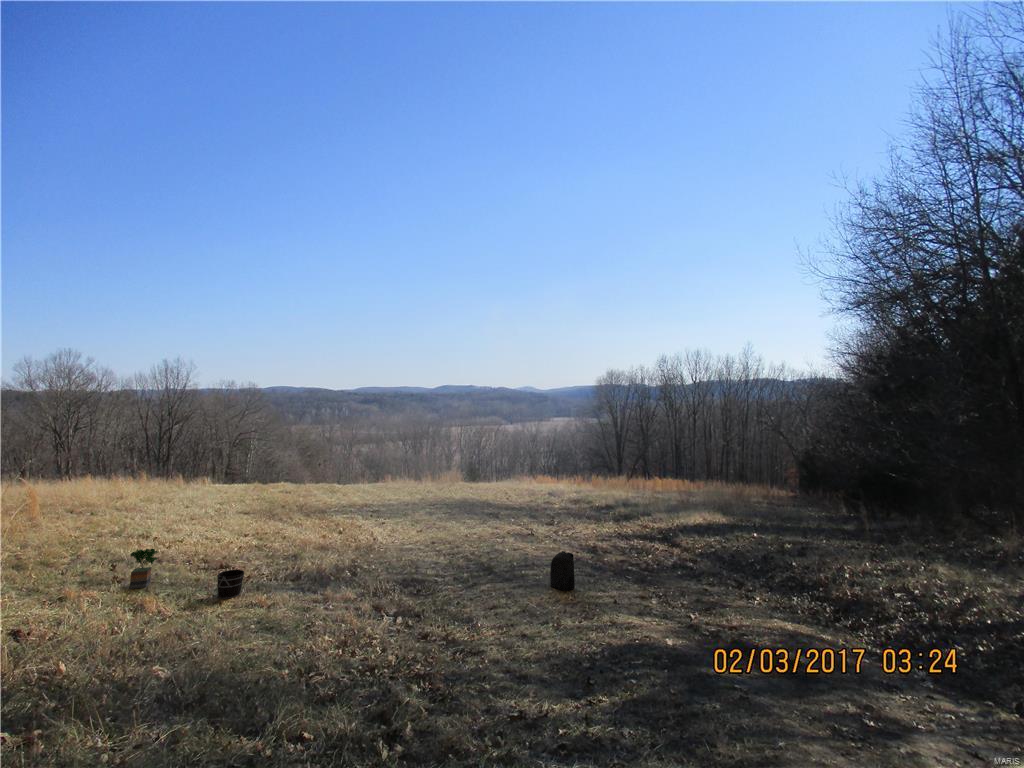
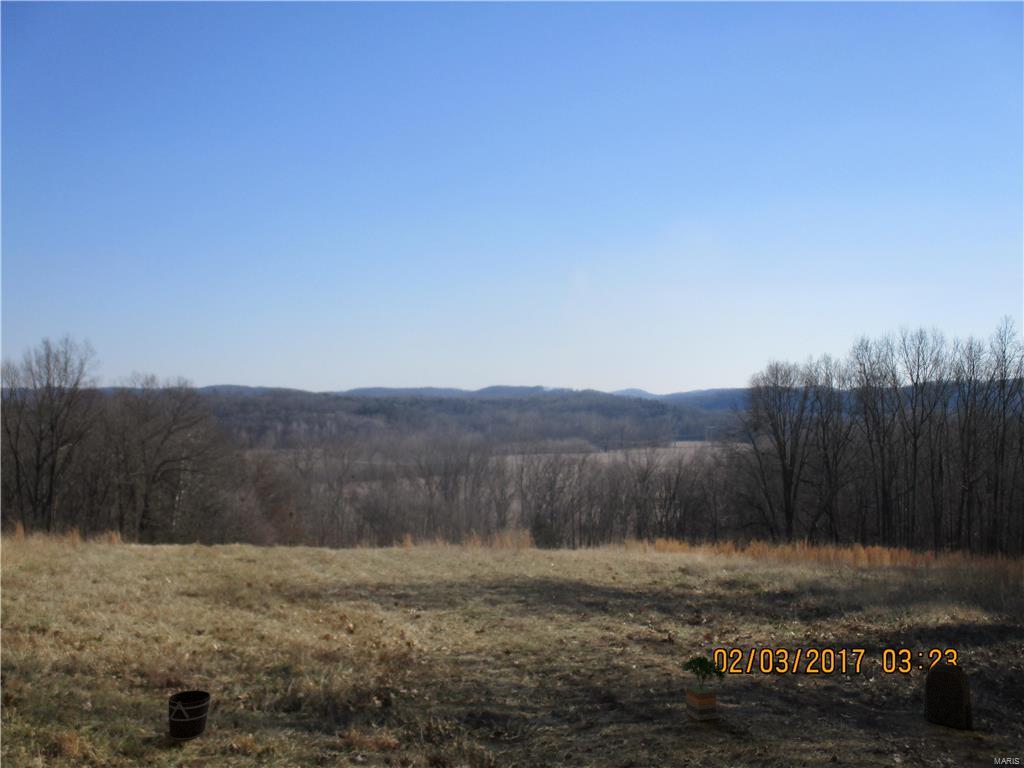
potted tree: present [130,549,158,589] -> present [682,656,725,721]
backpack: present [550,551,575,591] -> present [924,662,973,729]

